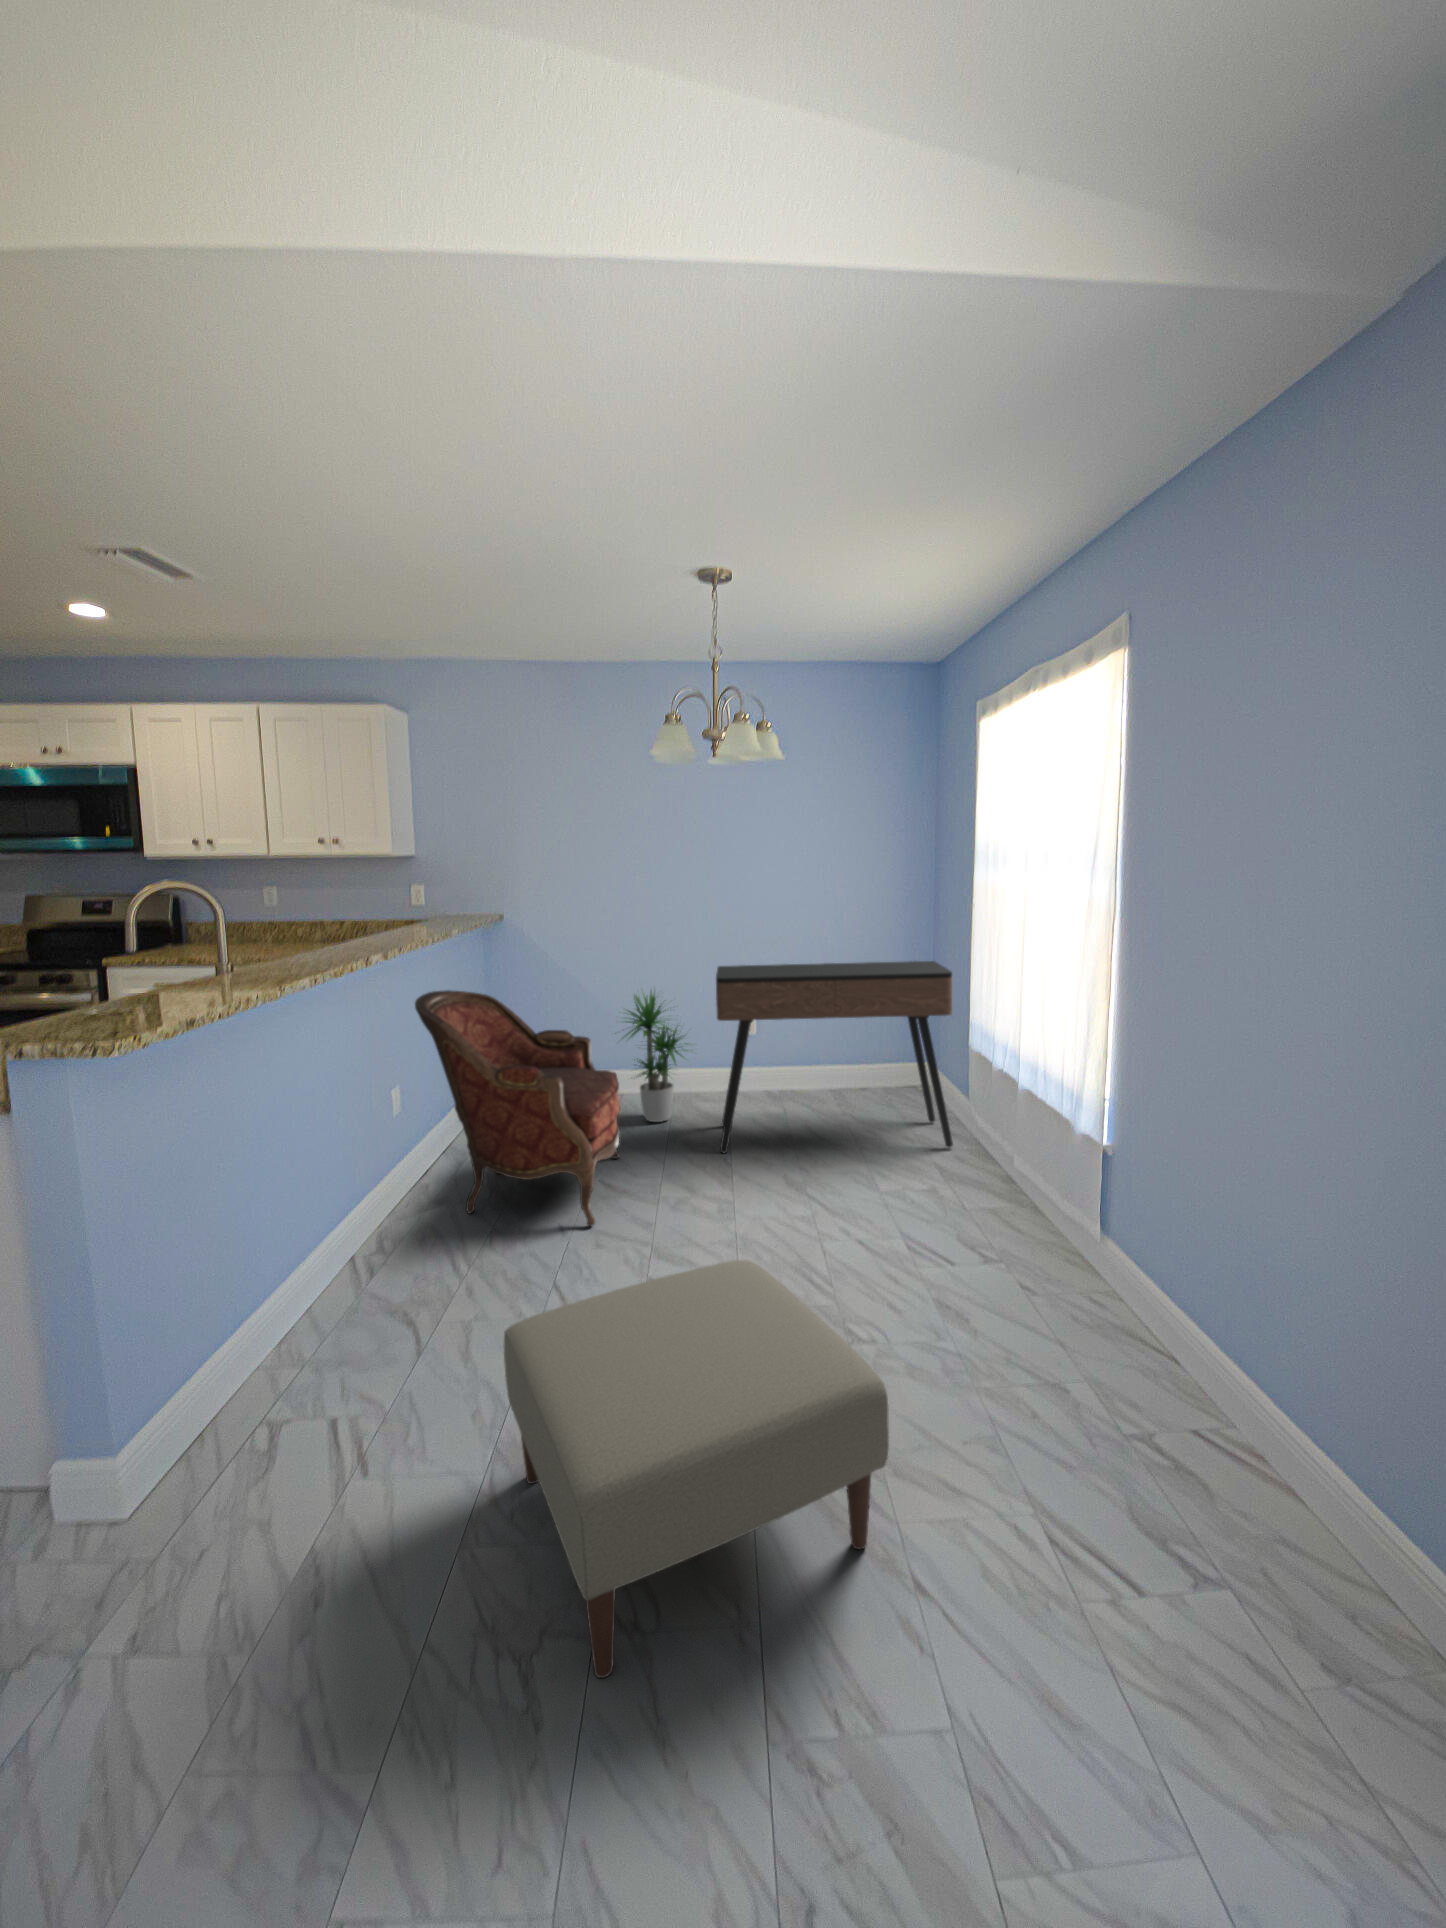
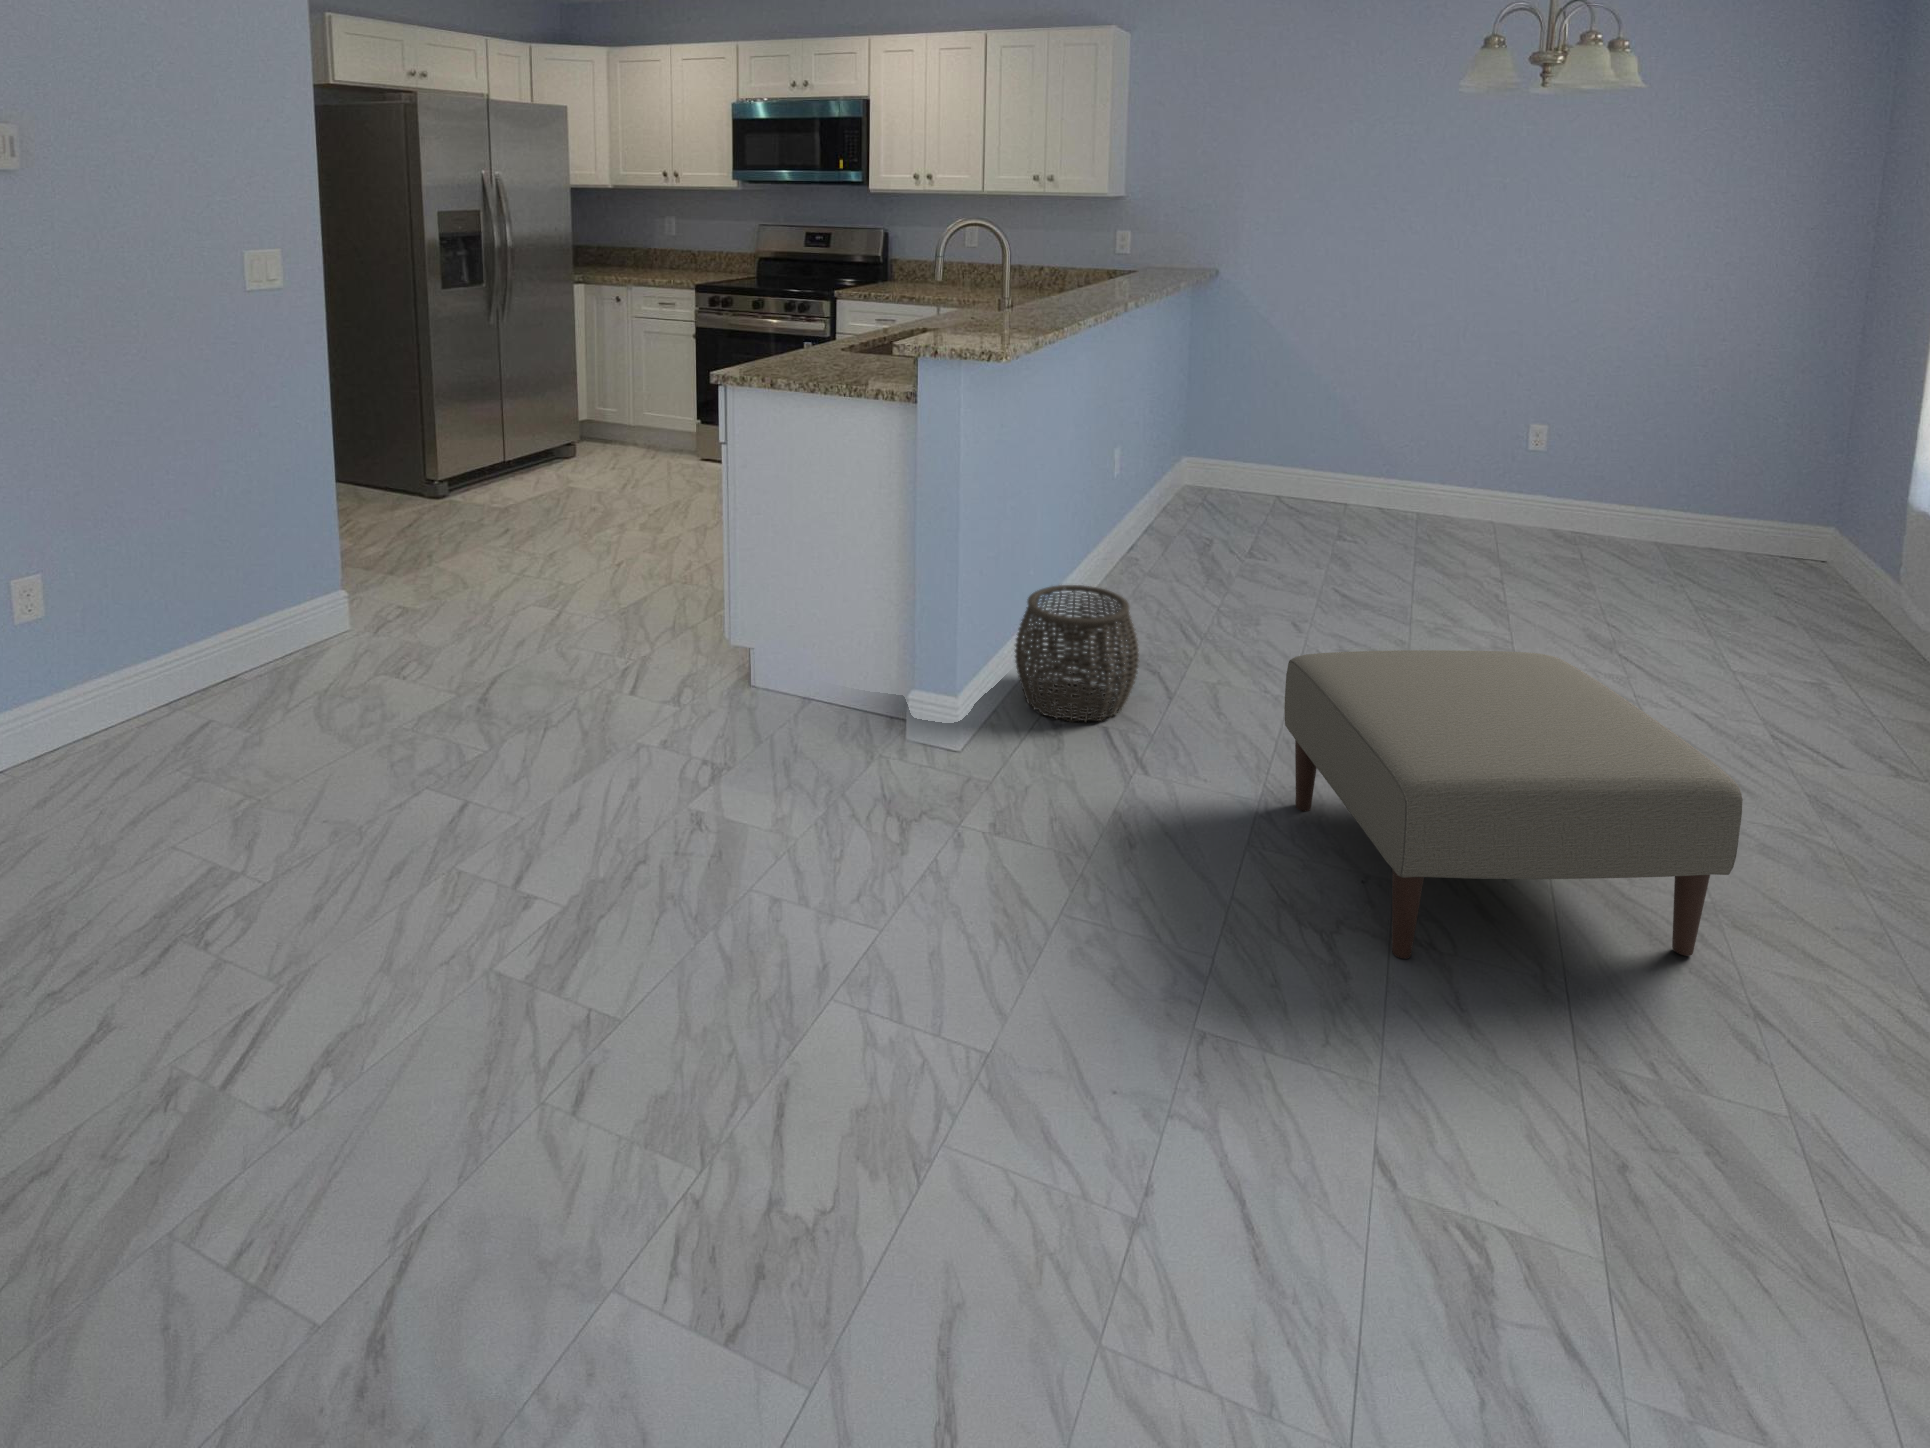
console table: present [716,961,953,1153] -> none [1474,348,1866,625]
armchair: present [415,990,620,1226] -> none [1145,344,1361,618]
potted plant: present [615,992,689,1122] -> none [1337,365,1452,531]
woven basket: none [227,1269,380,1439] -> present [1015,585,1139,722]

